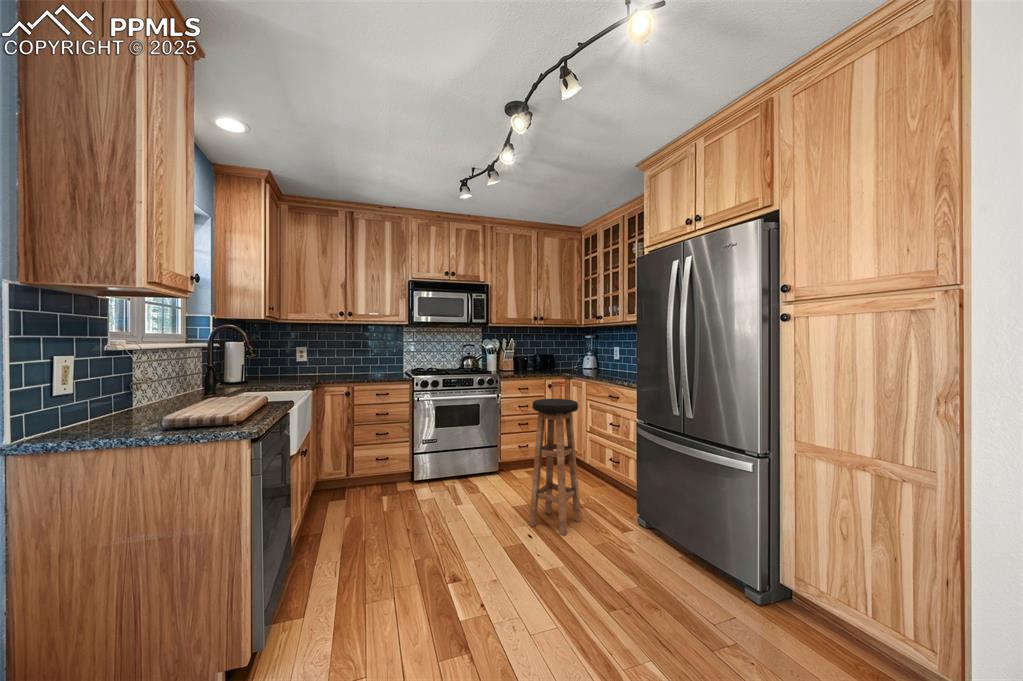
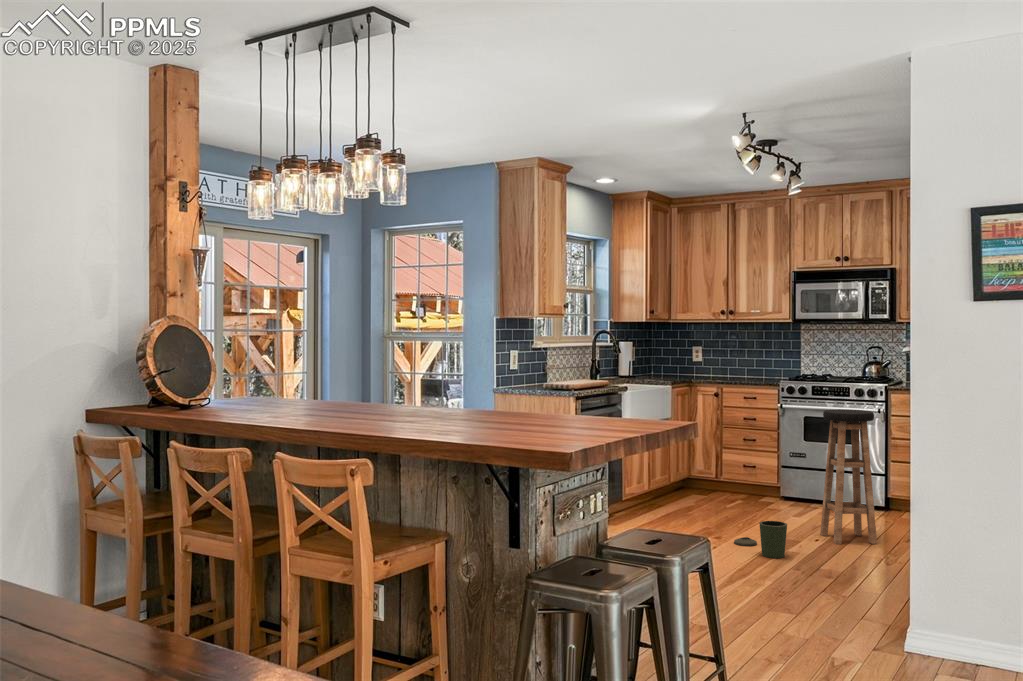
trash can: none [500,545,590,601] -> present [734,521,787,558]

